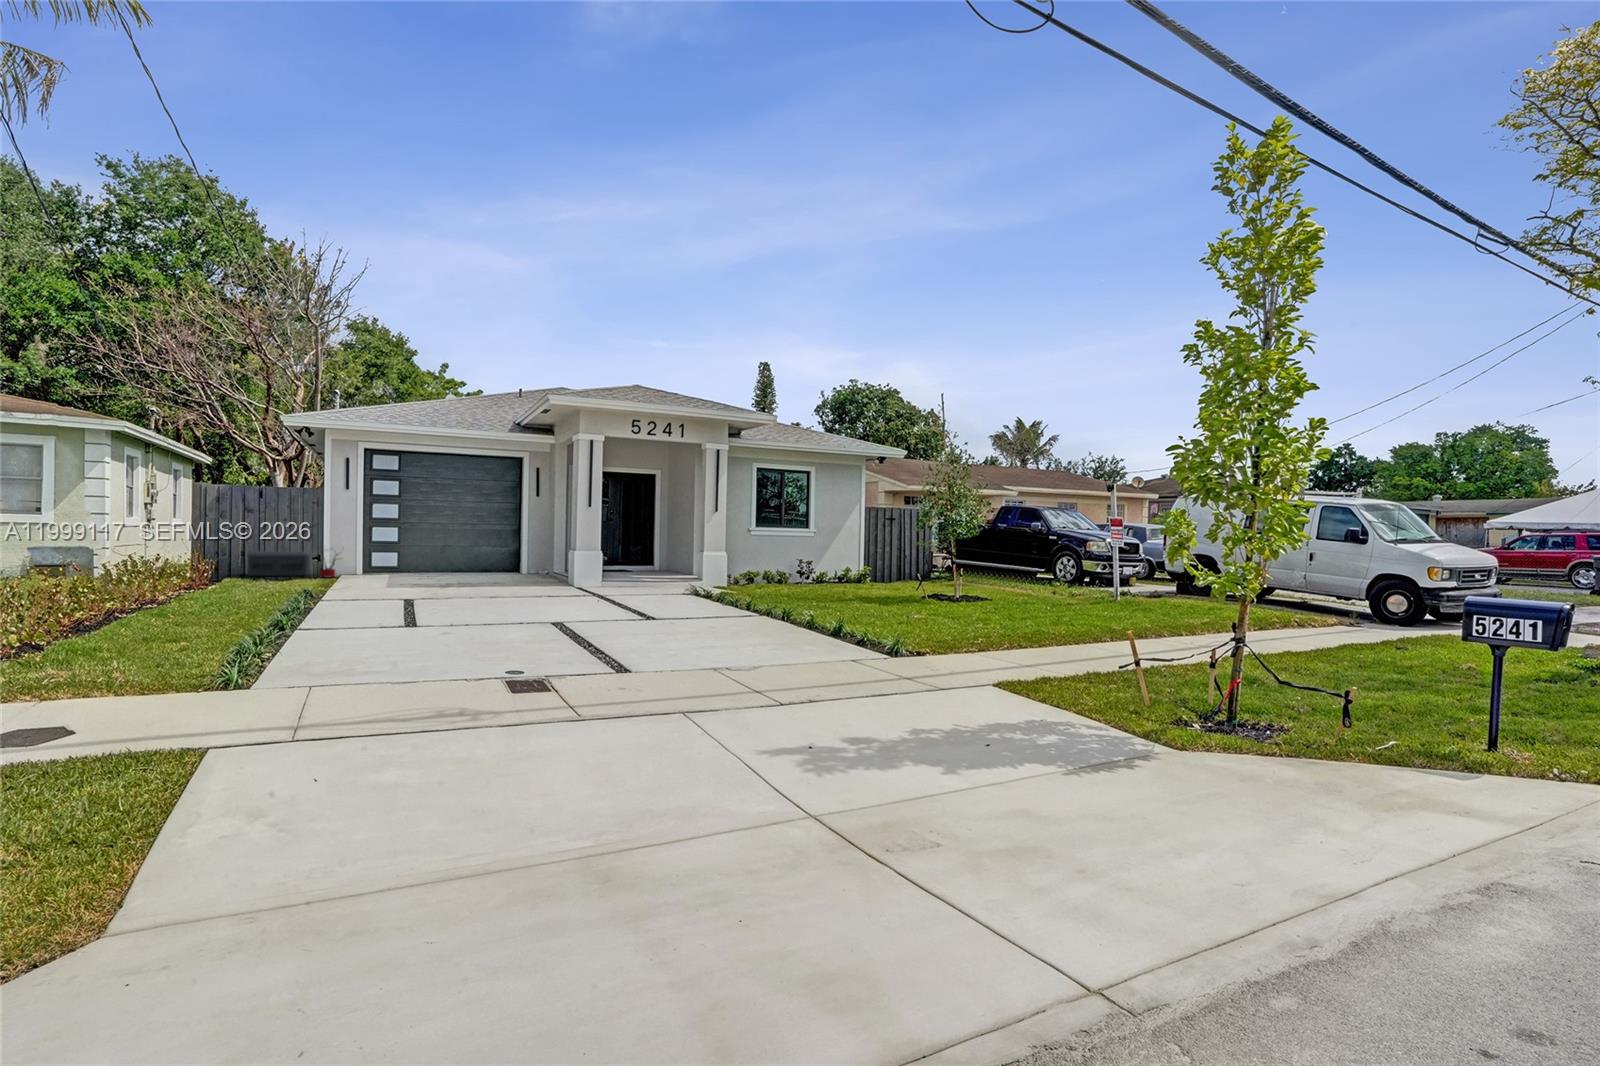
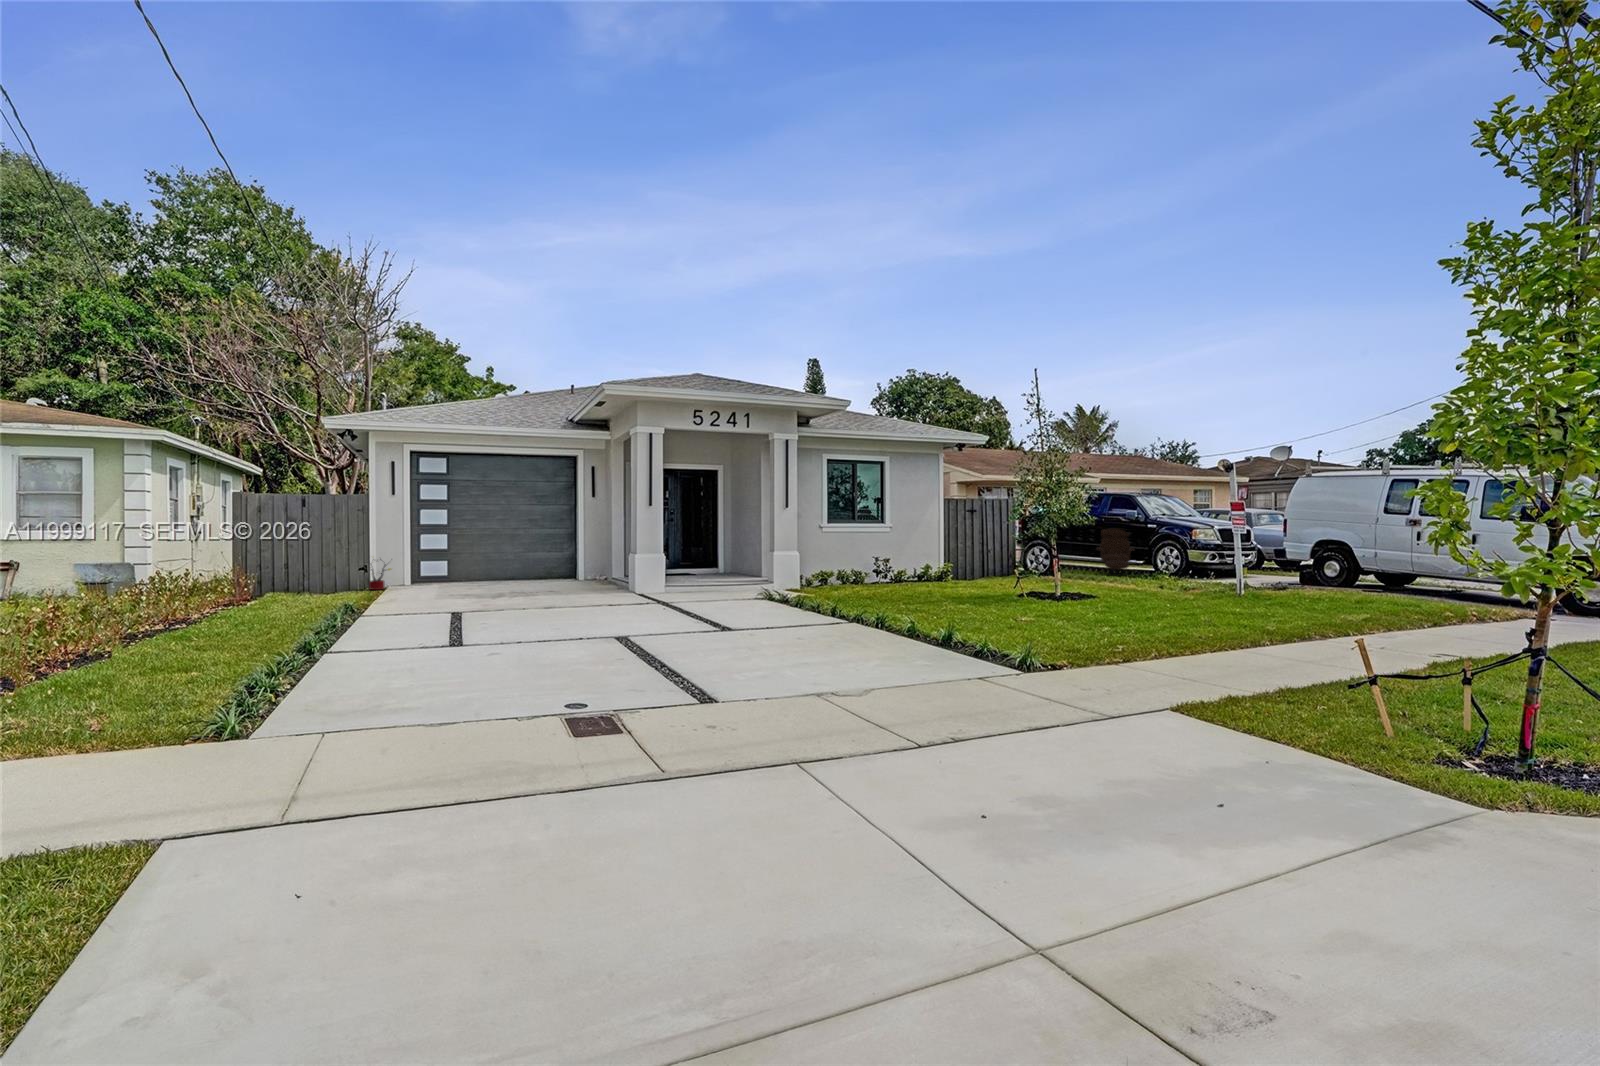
lounge chair: none [1004,539,1038,582] -> present [1097,529,1134,574]
storage bench: present [248,551,310,576] -> none [294,563,358,590]

